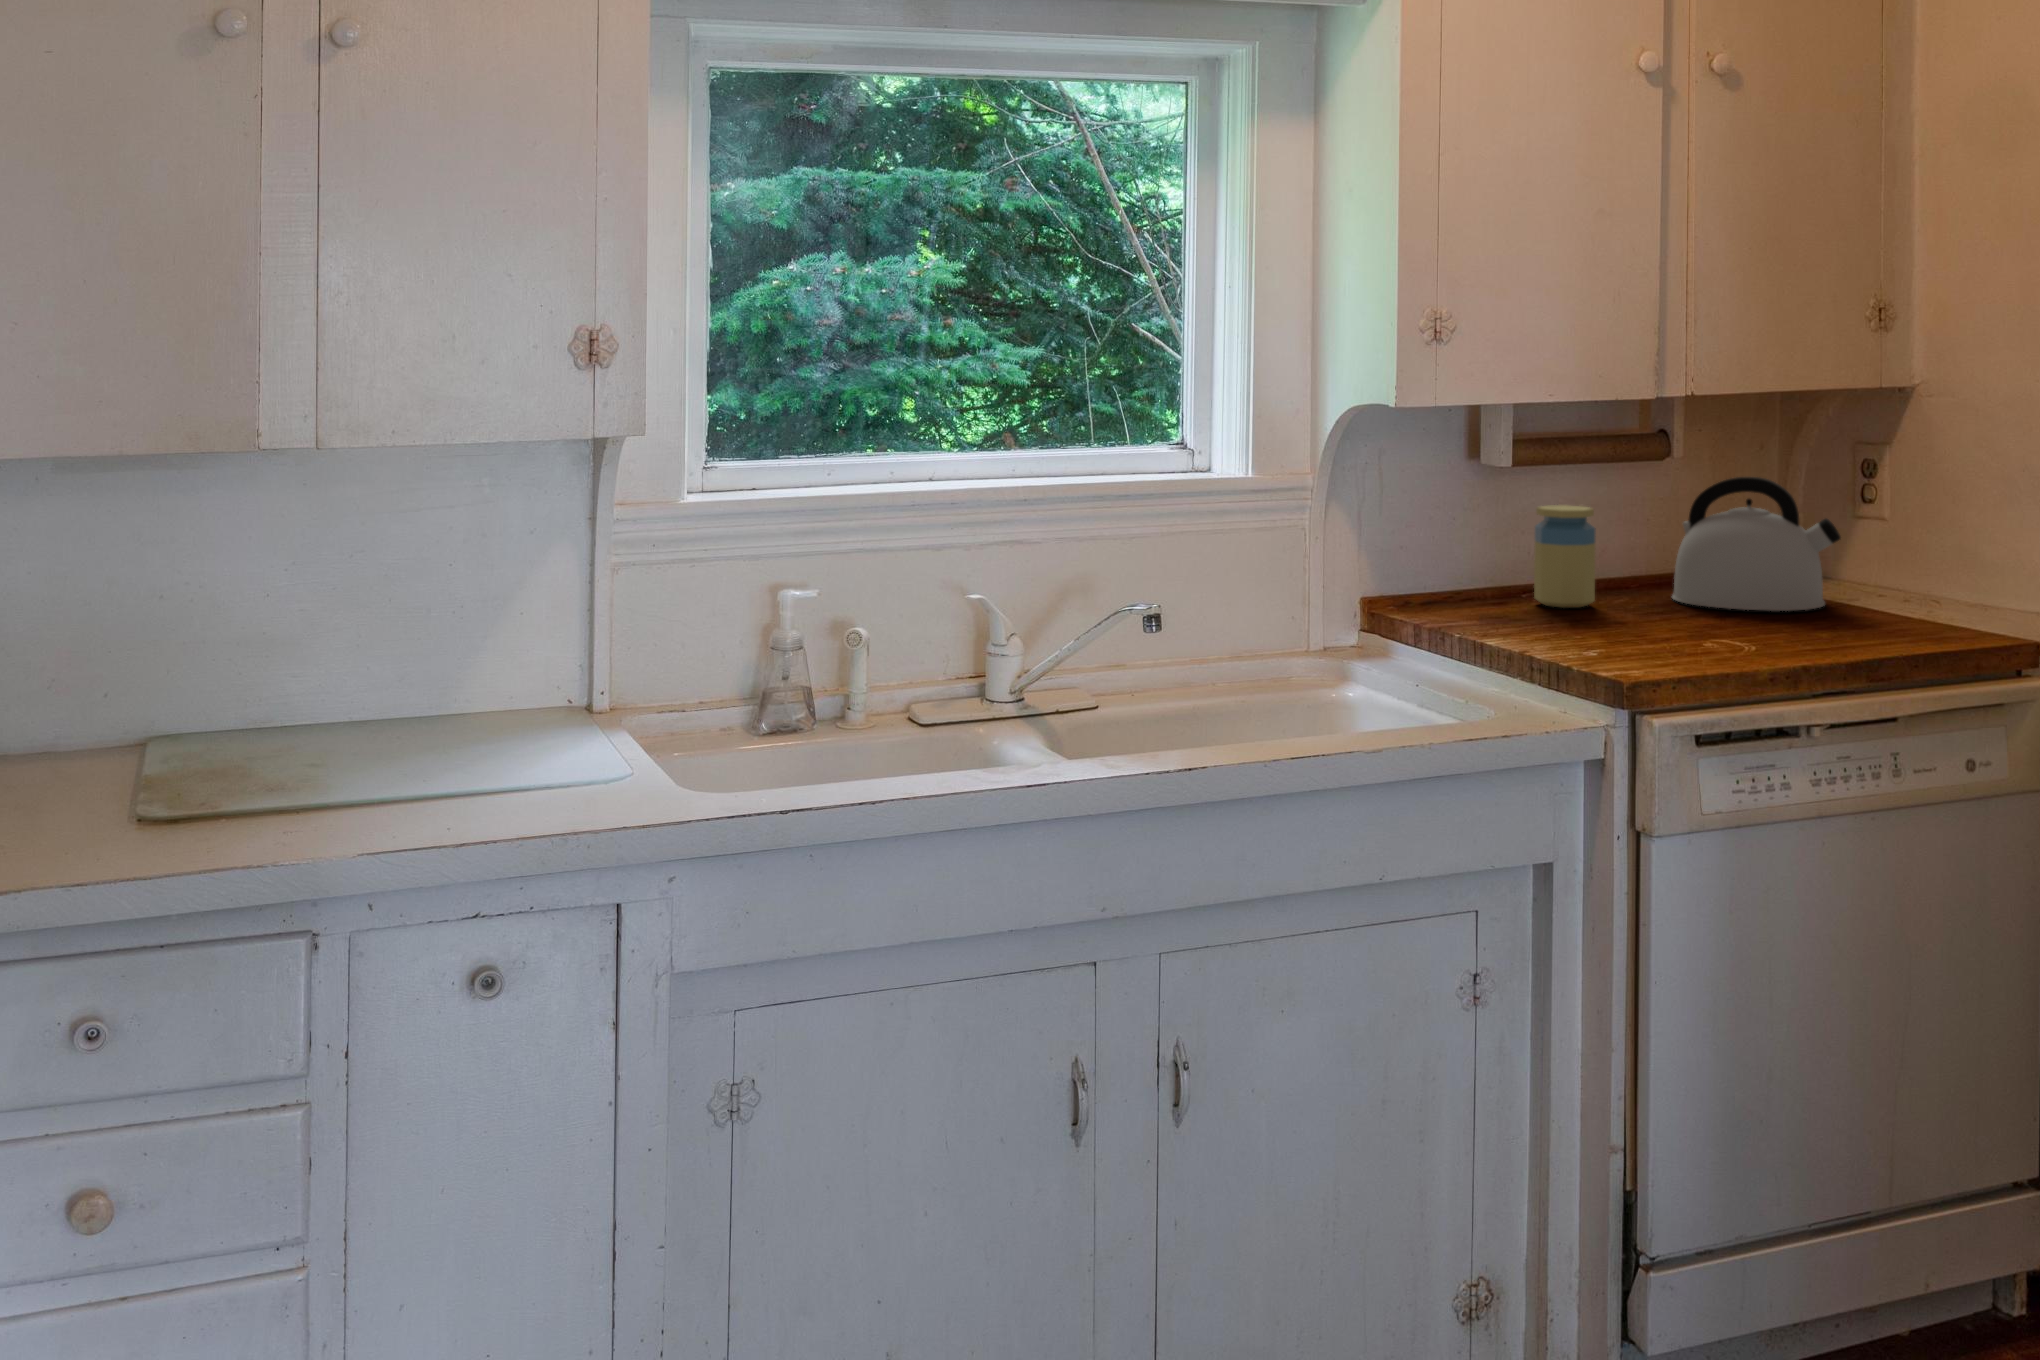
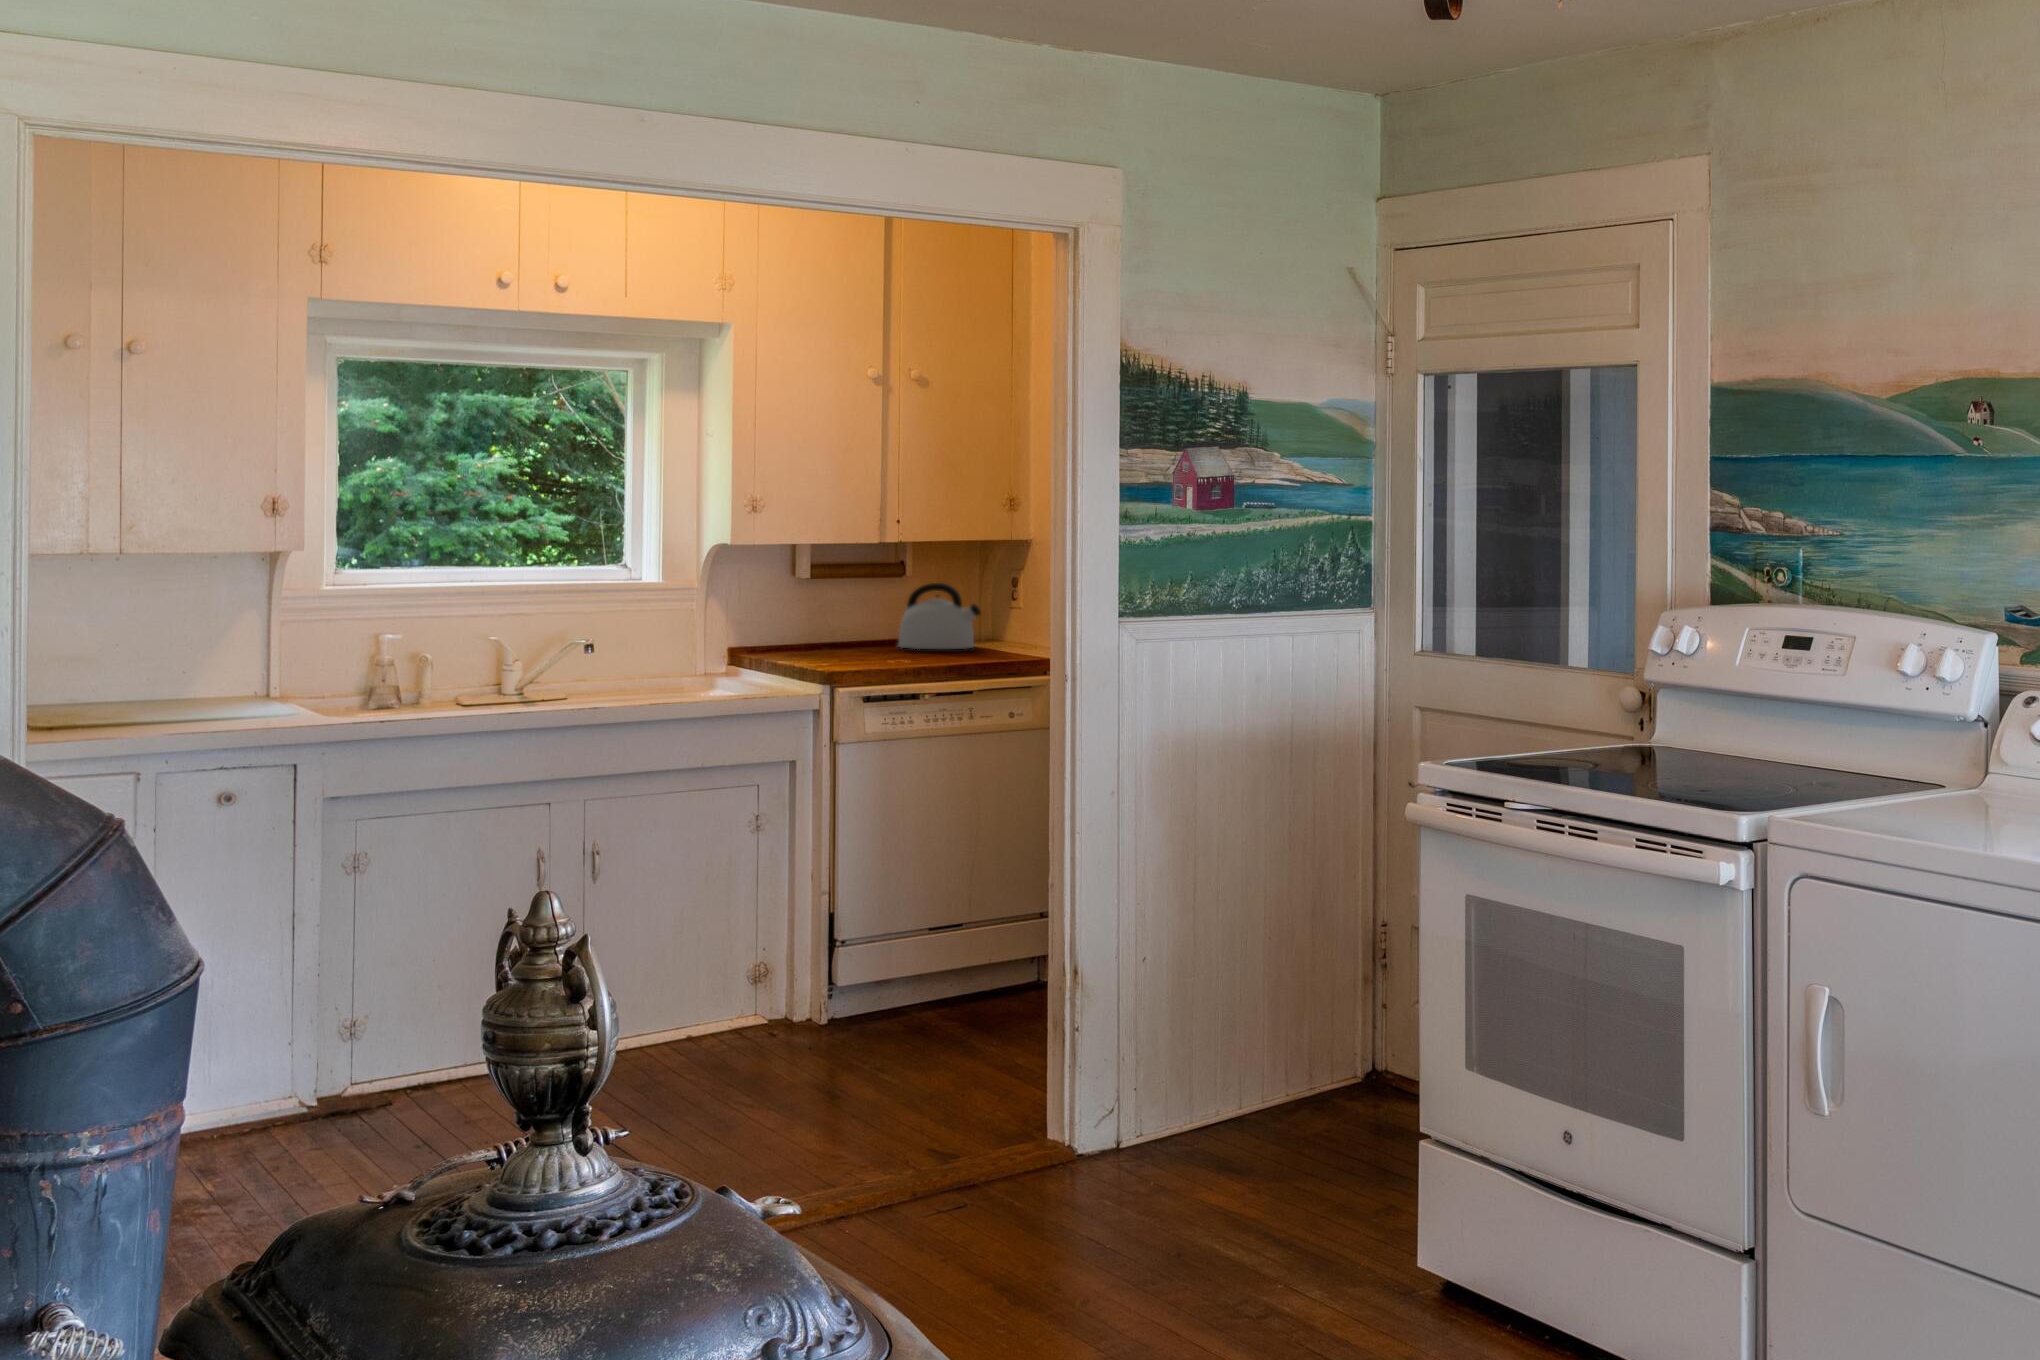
jar: present [1534,505,1595,608] -> none [820,597,852,649]

